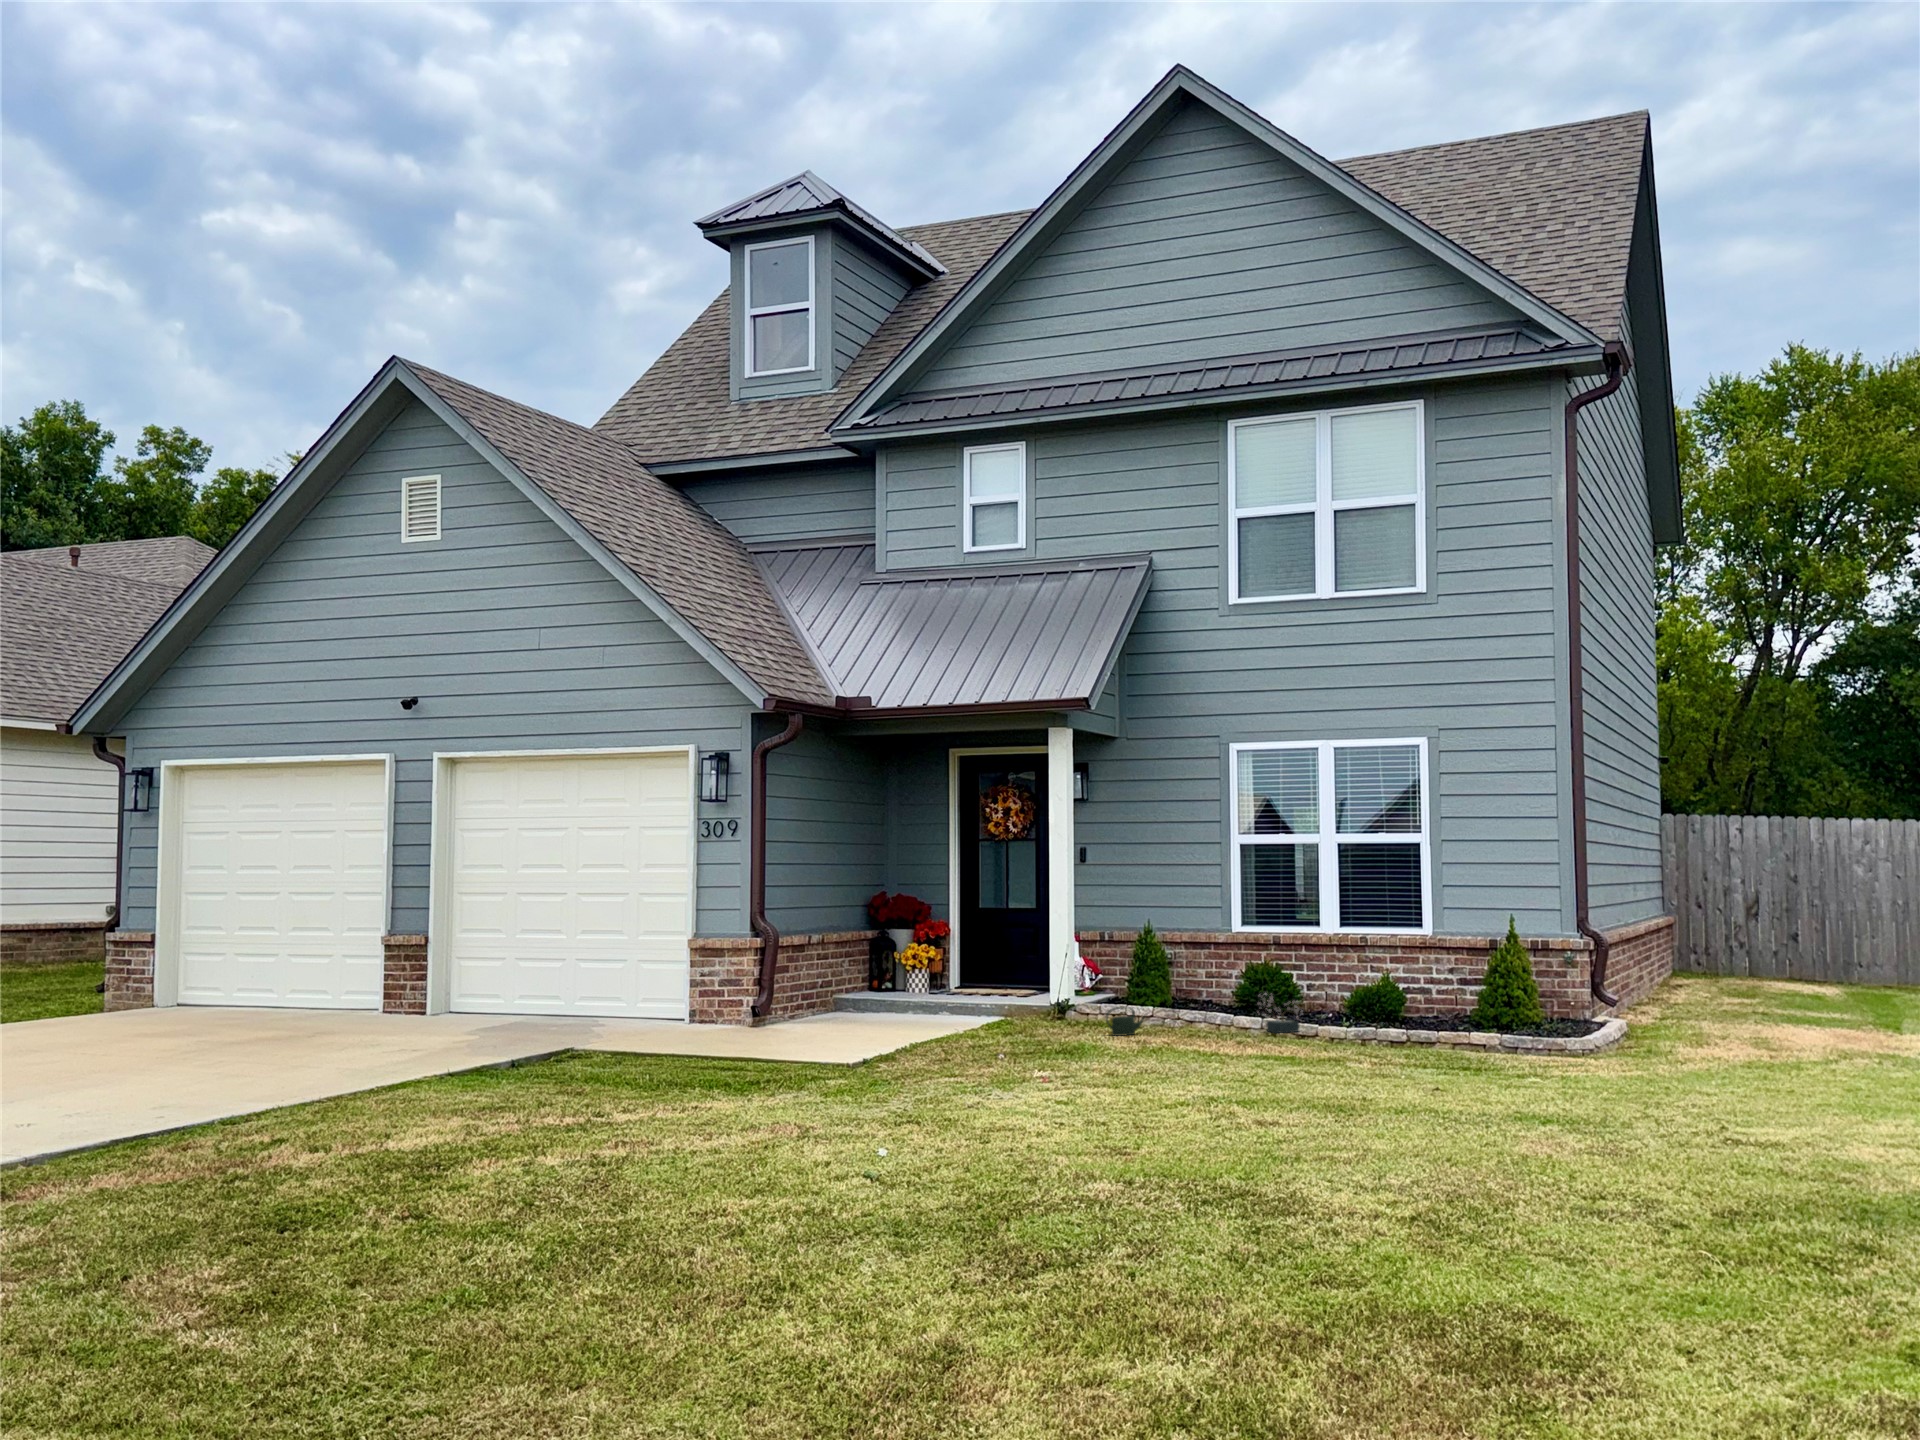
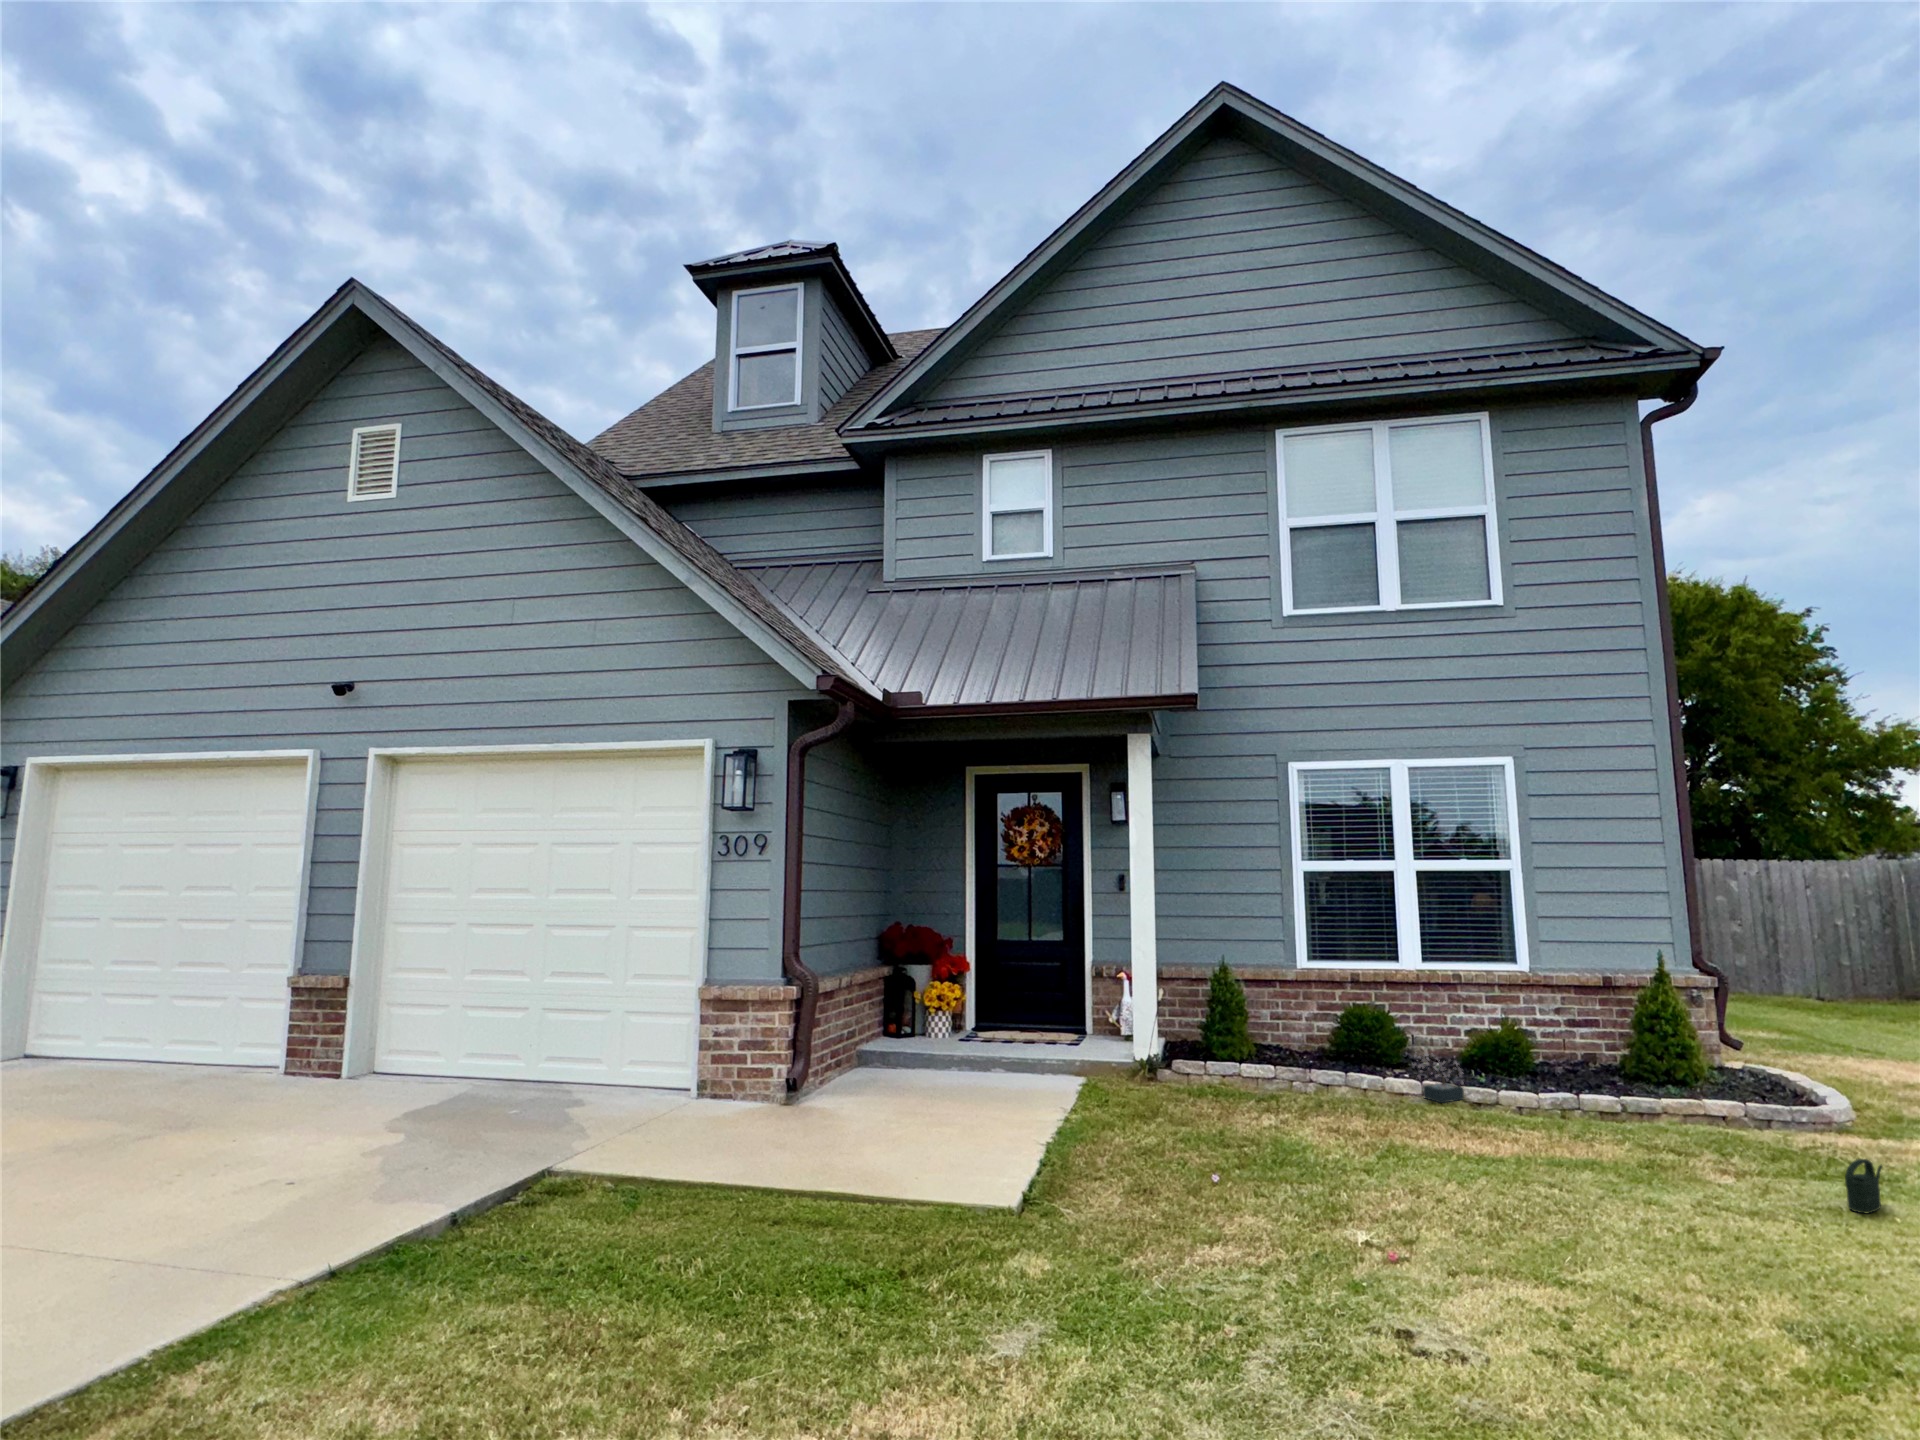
watering can: present [1106,1006,1145,1036] -> present [1845,1159,1882,1213]

